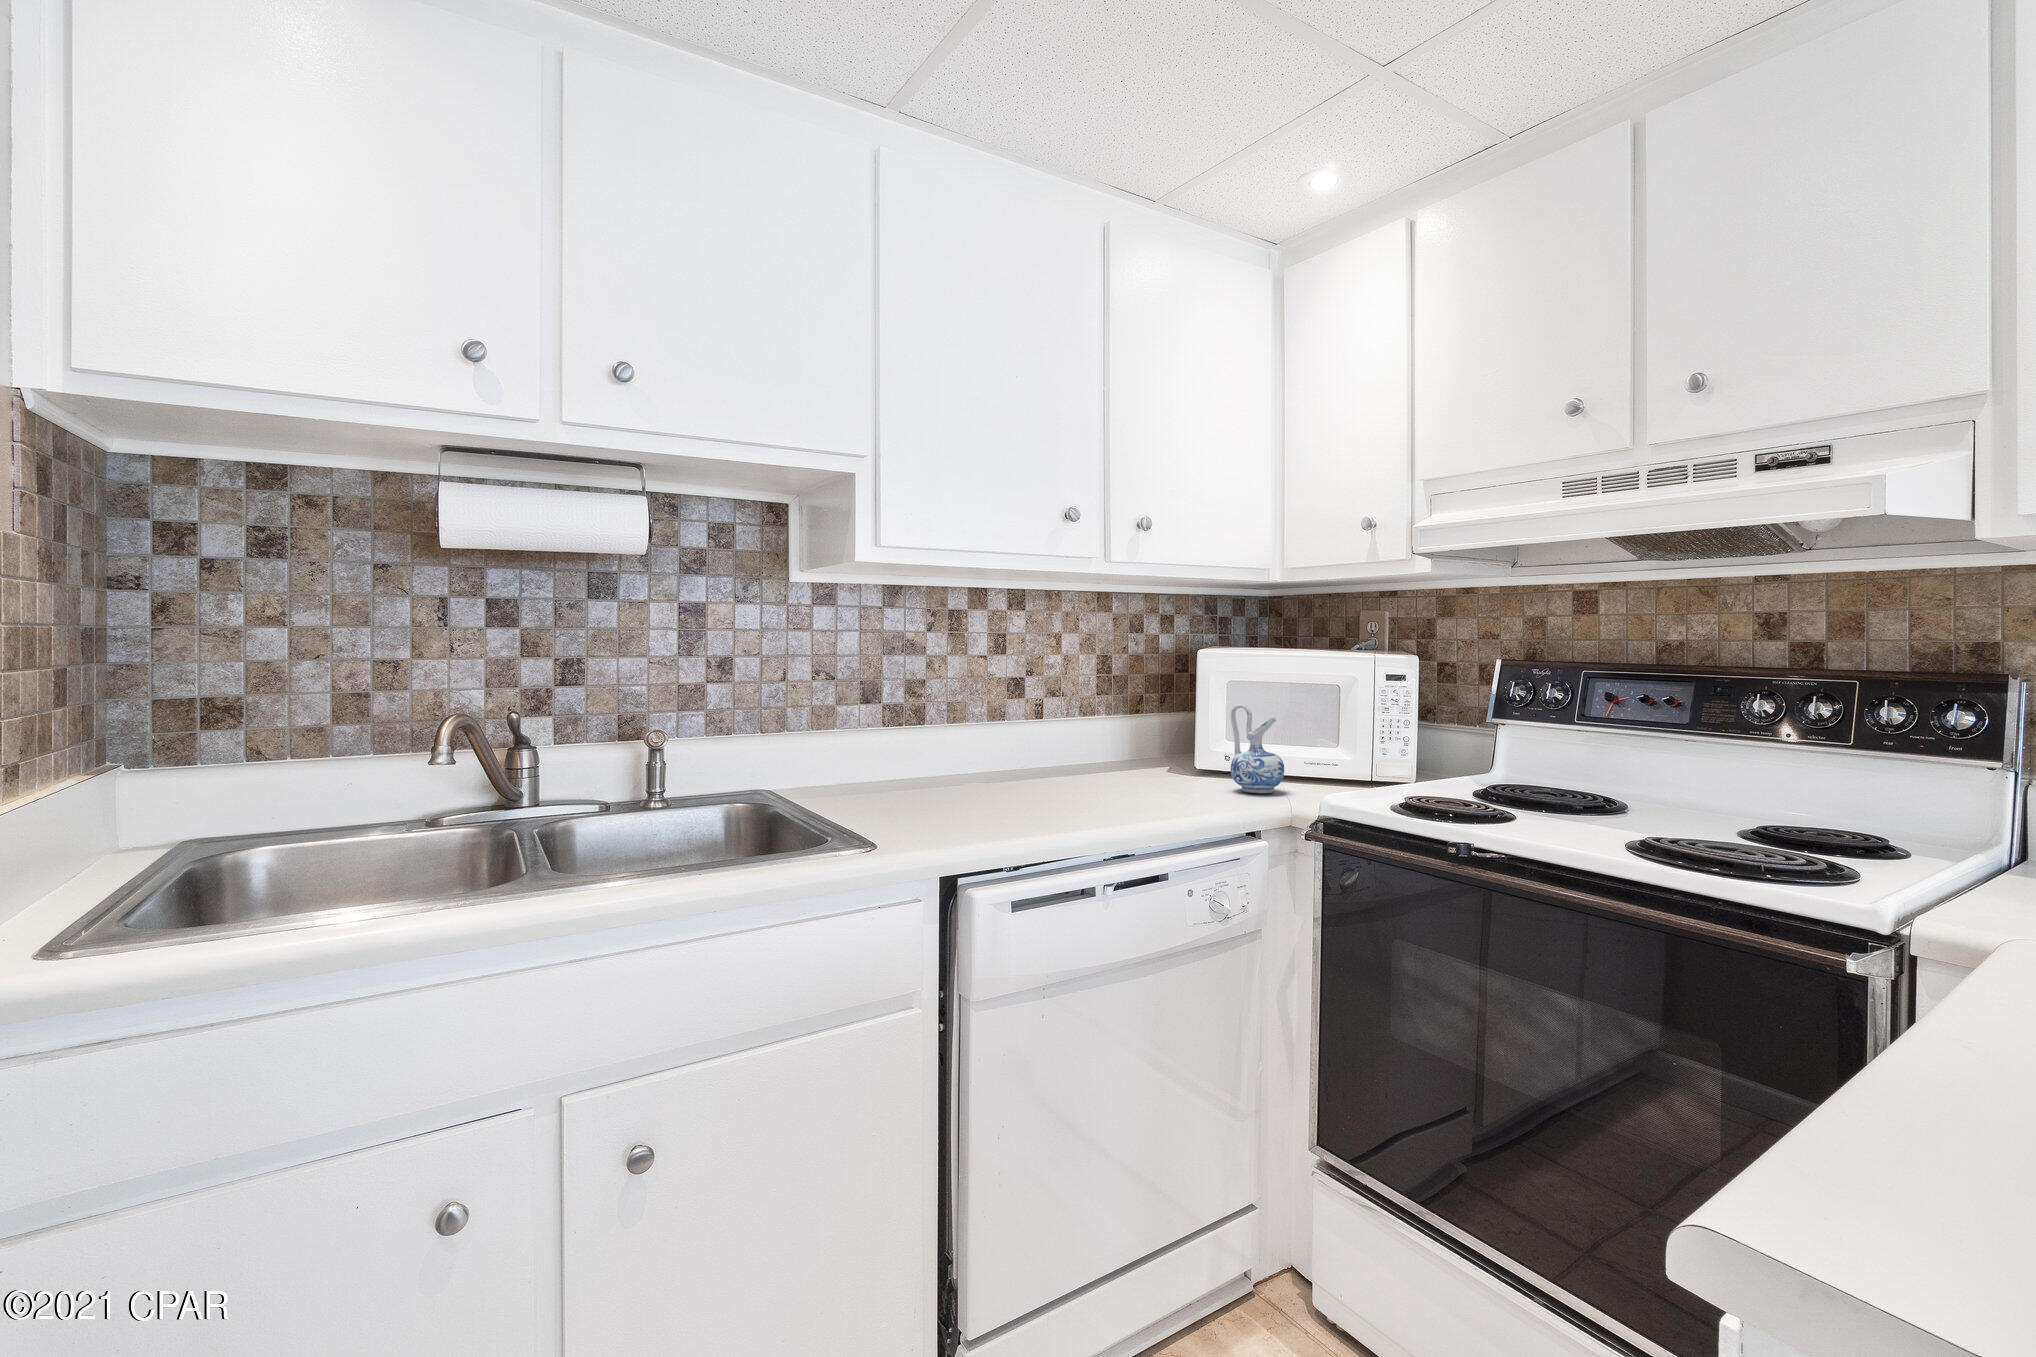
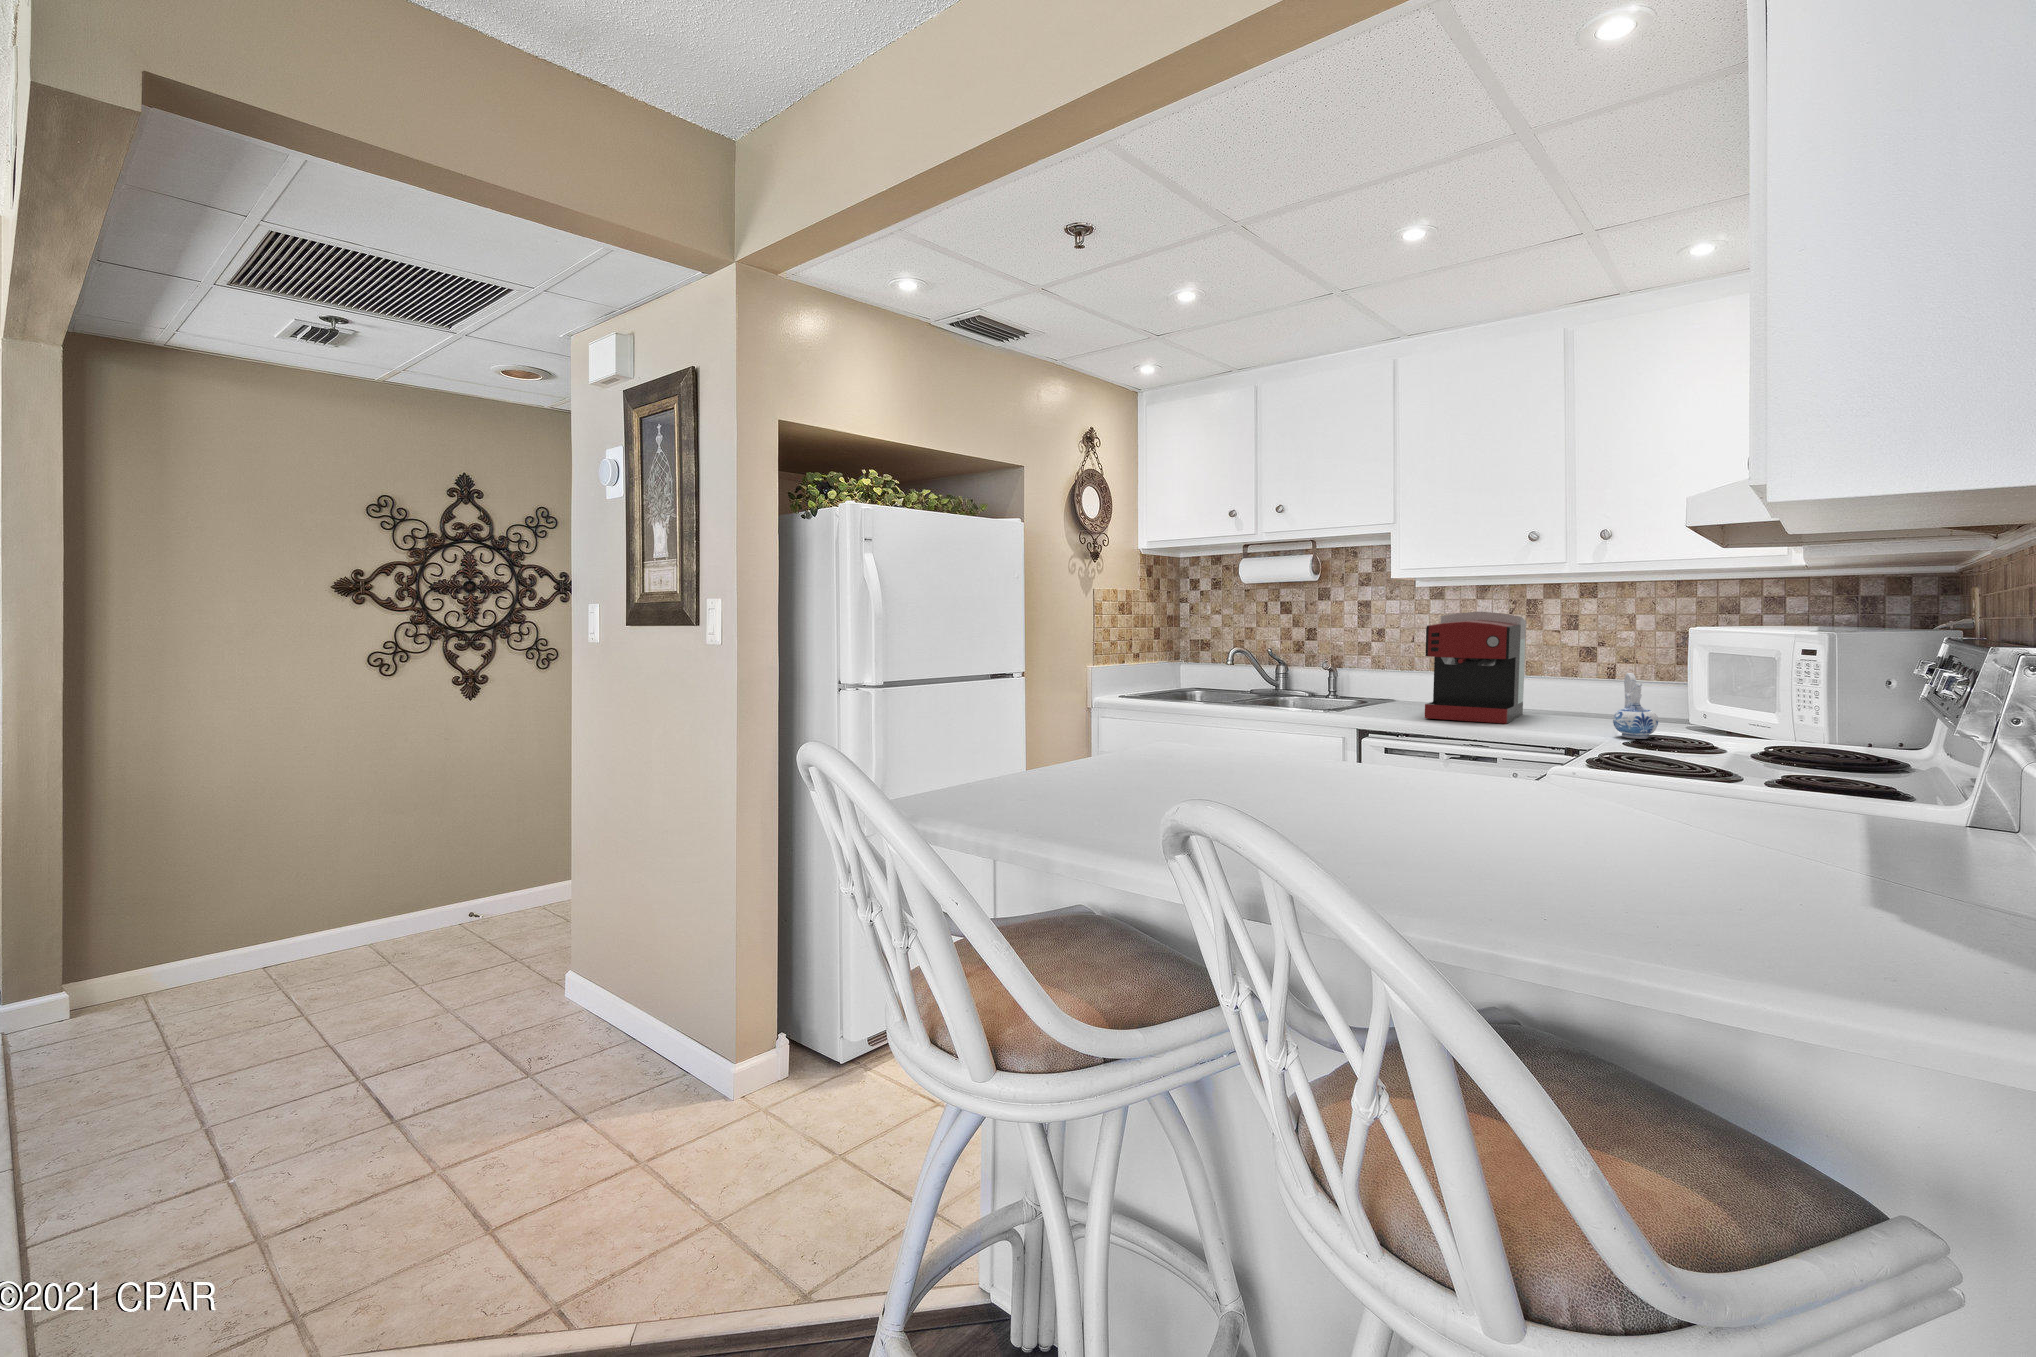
coffee maker: none [903,621,1085,811] -> present [1425,612,1526,724]

